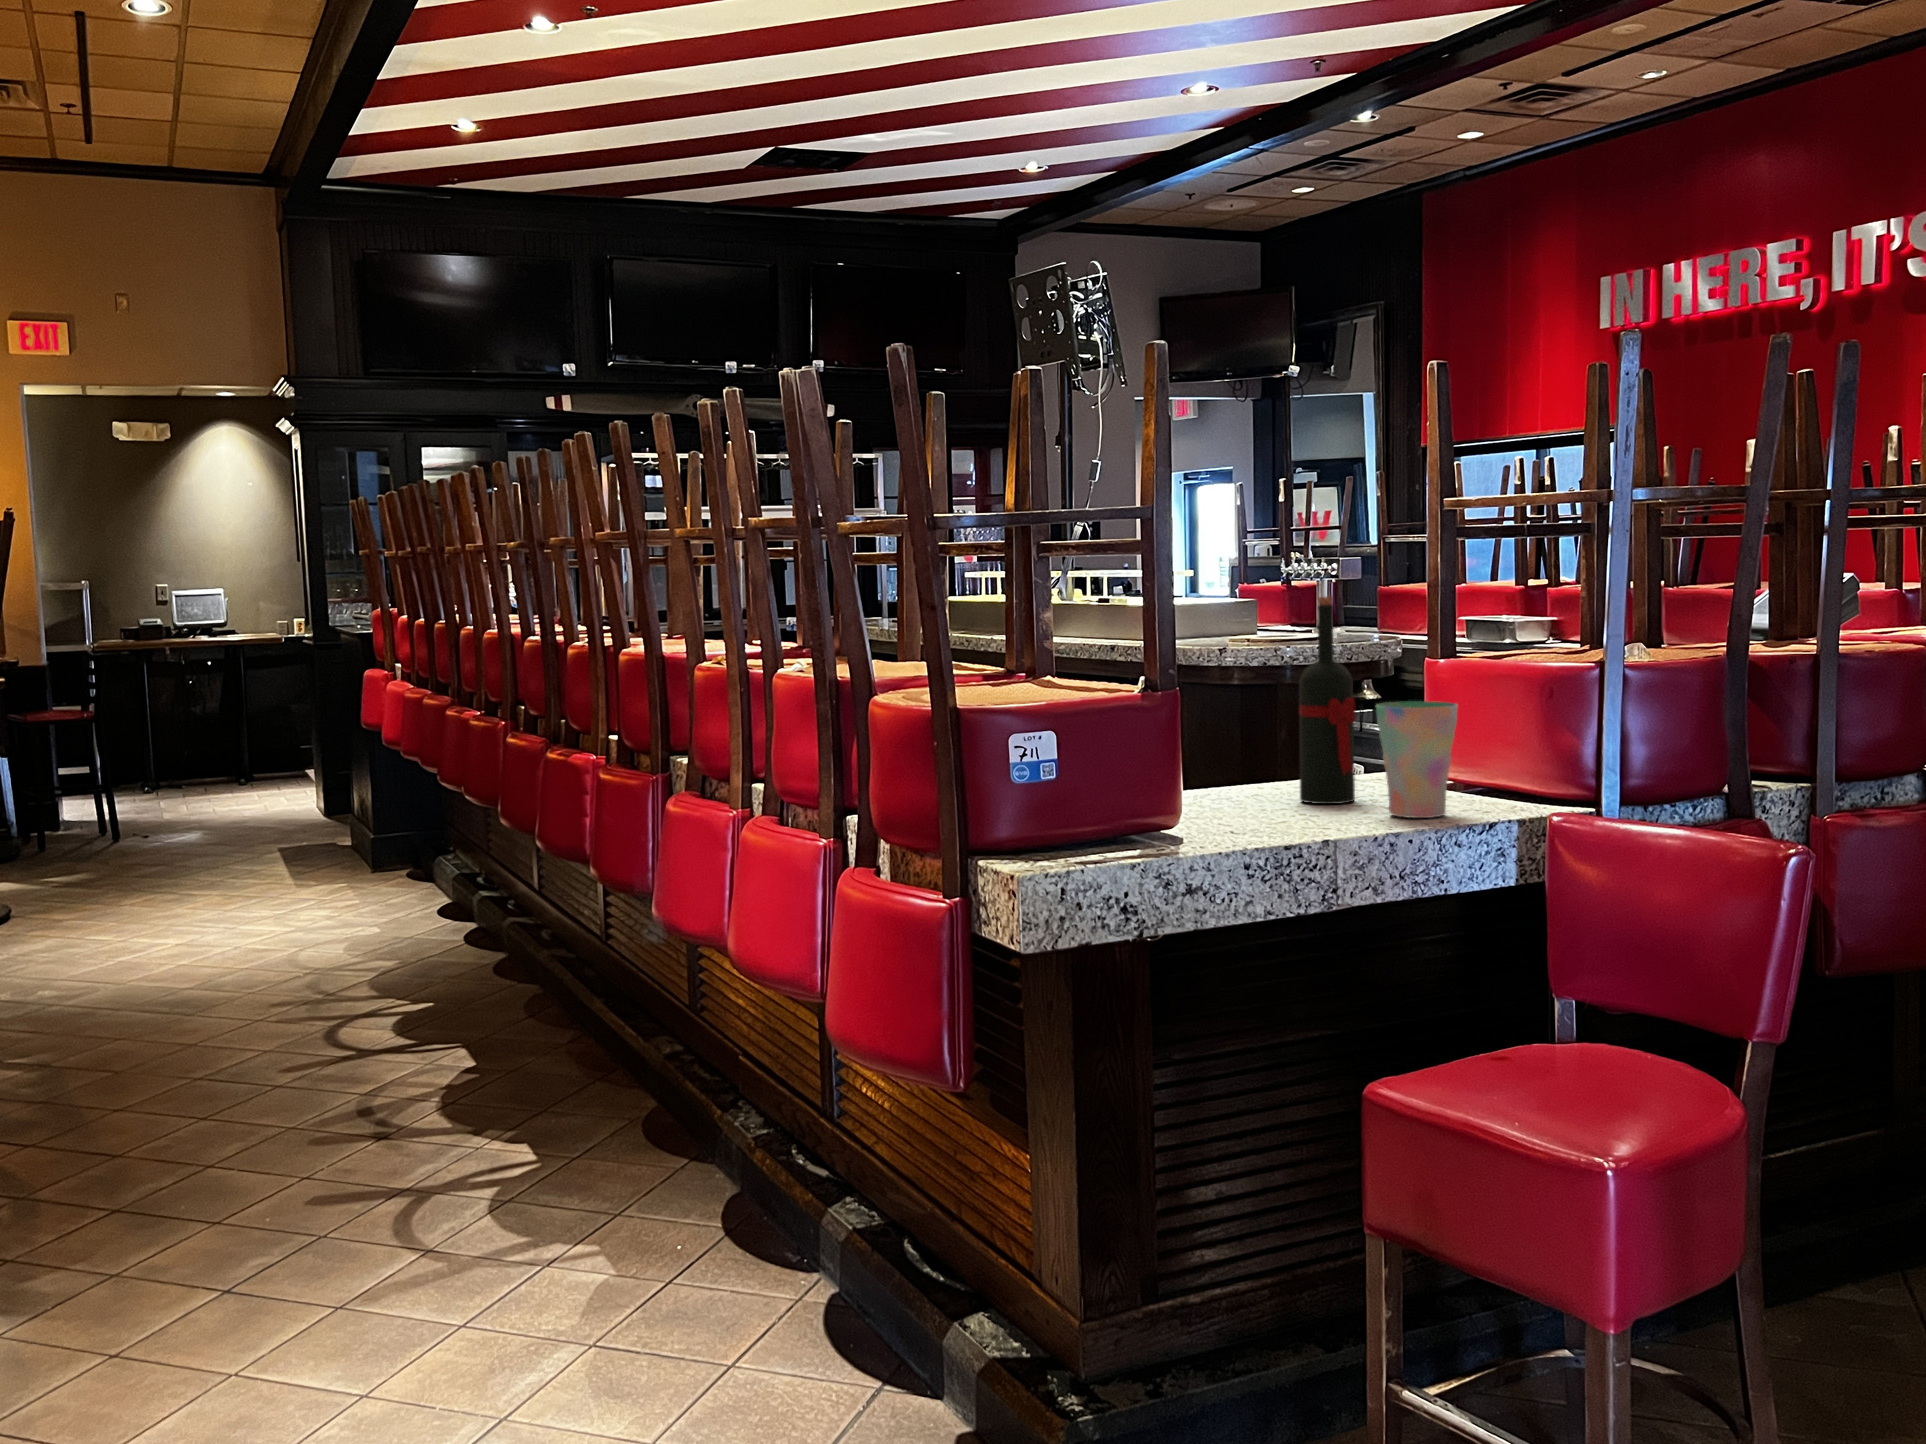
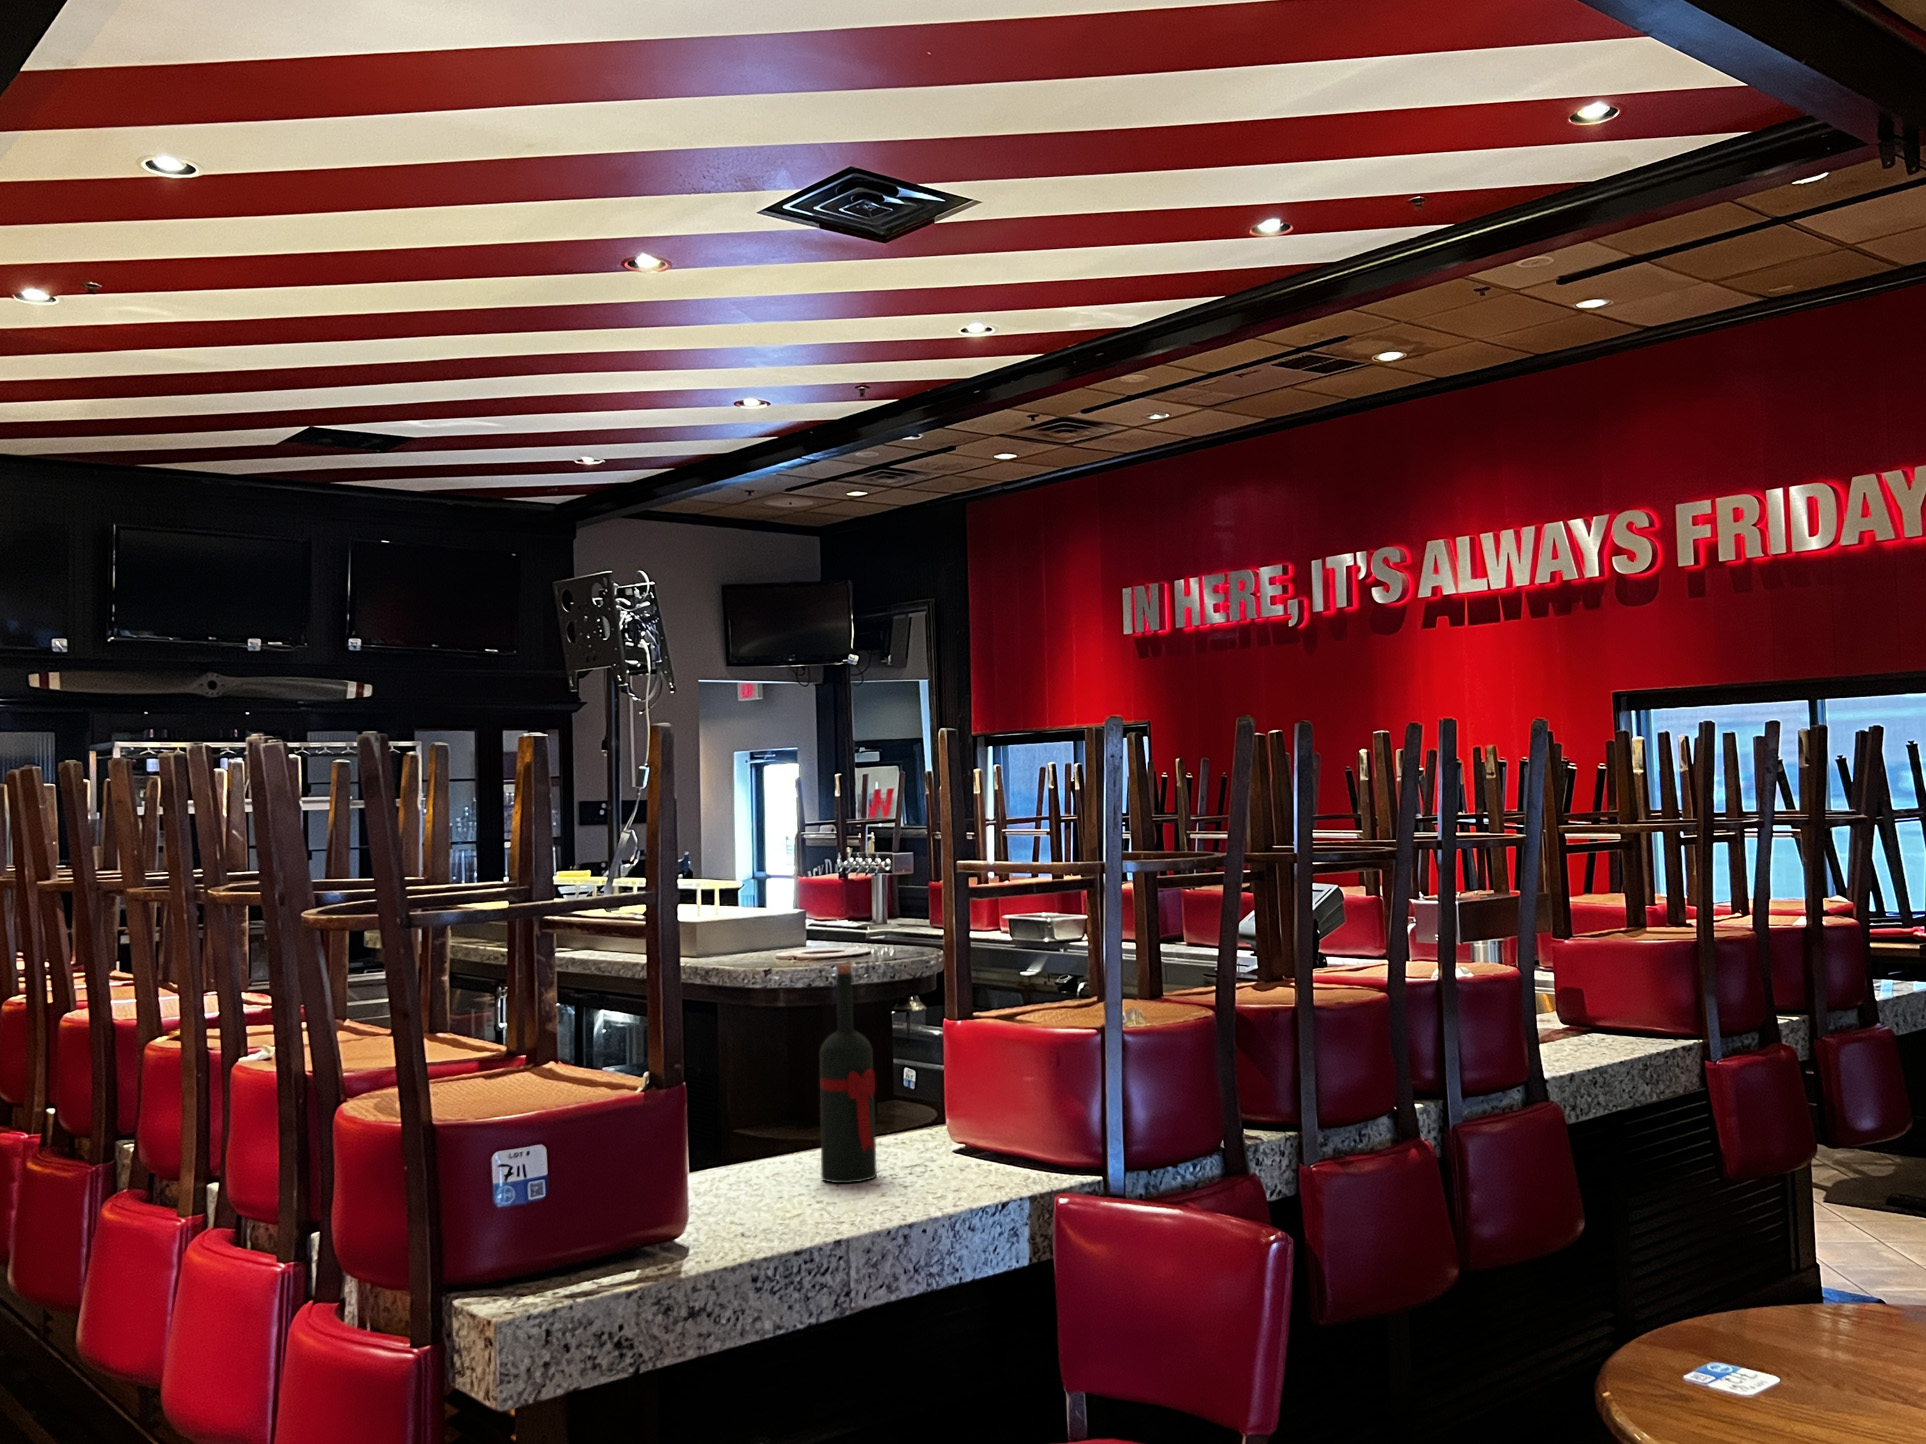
cup: present [1376,701,1458,818] -> none [891,1075,971,1201]

